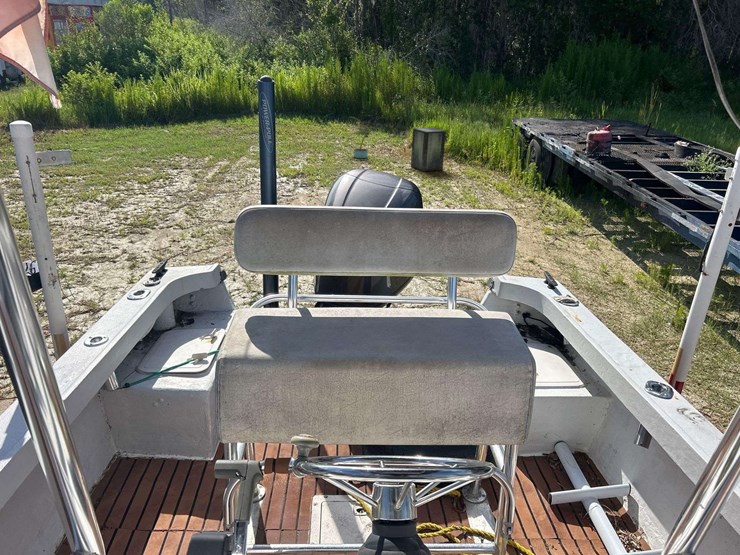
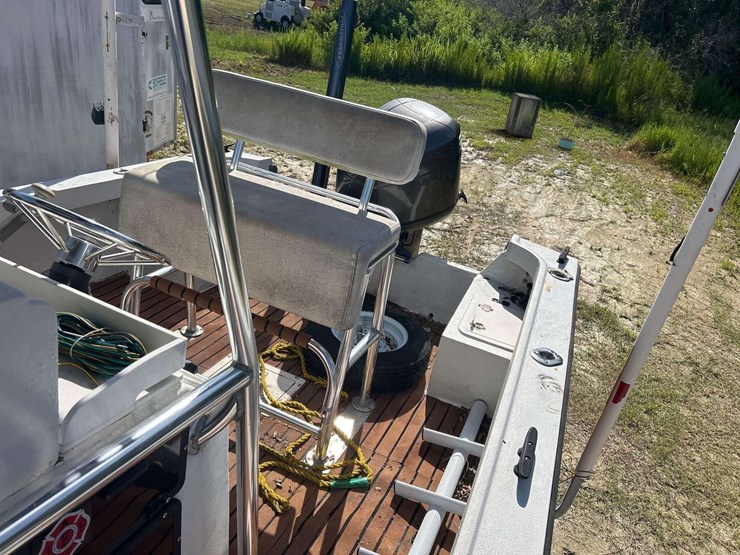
storage box: present [411,128,446,171] -> present [504,92,542,138]

